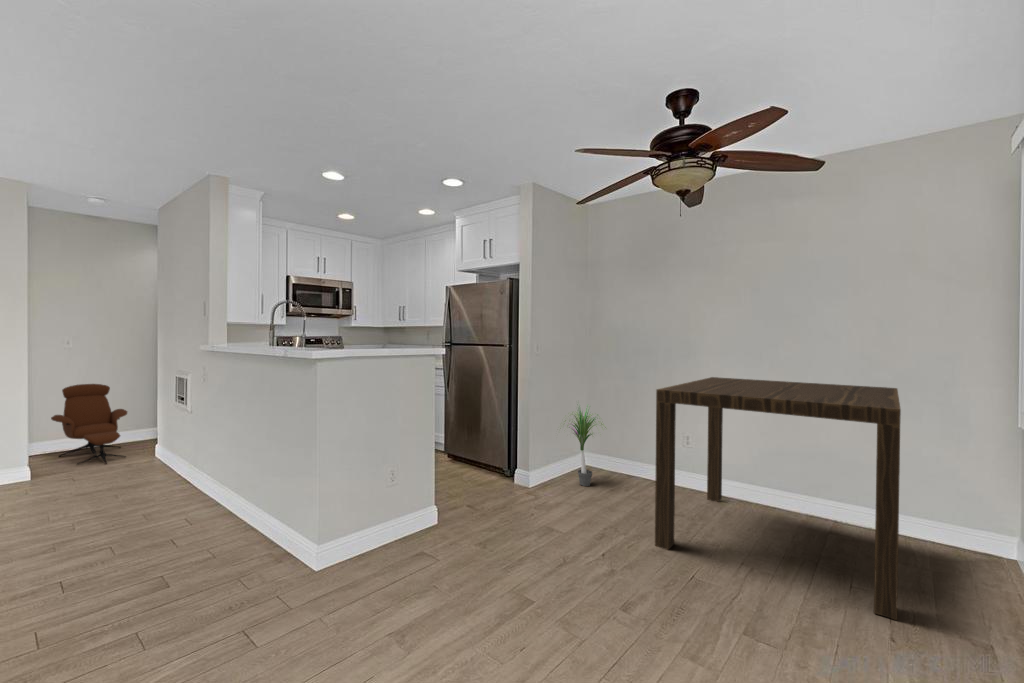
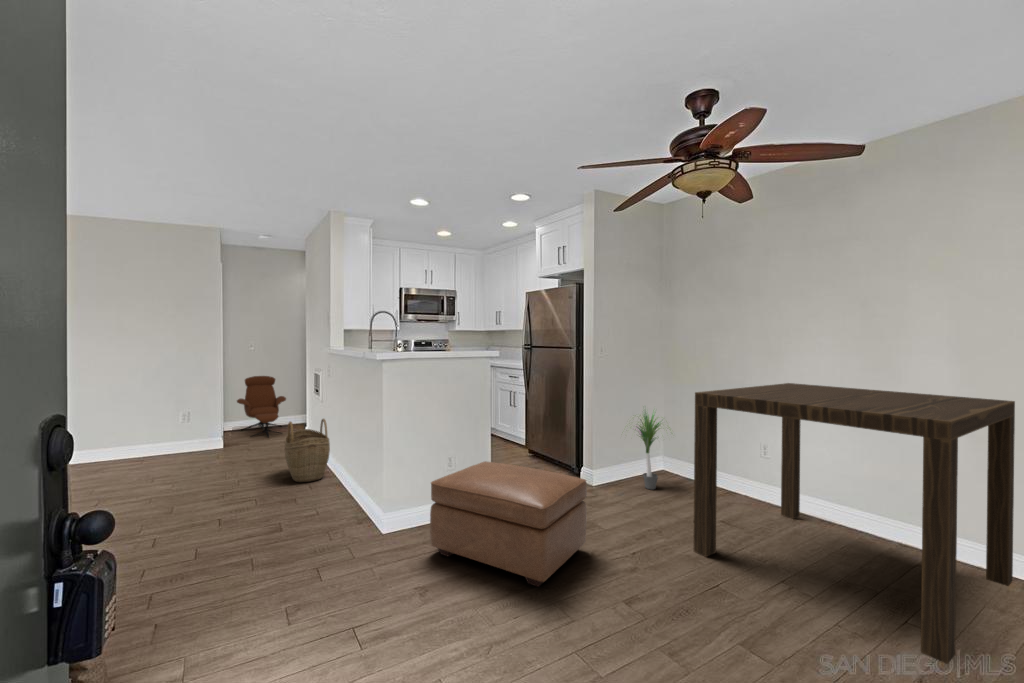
woven basket: none [151,436,217,520] -> present [285,419,330,482]
ottoman: none [390,474,558,610] -> present [430,461,587,587]

